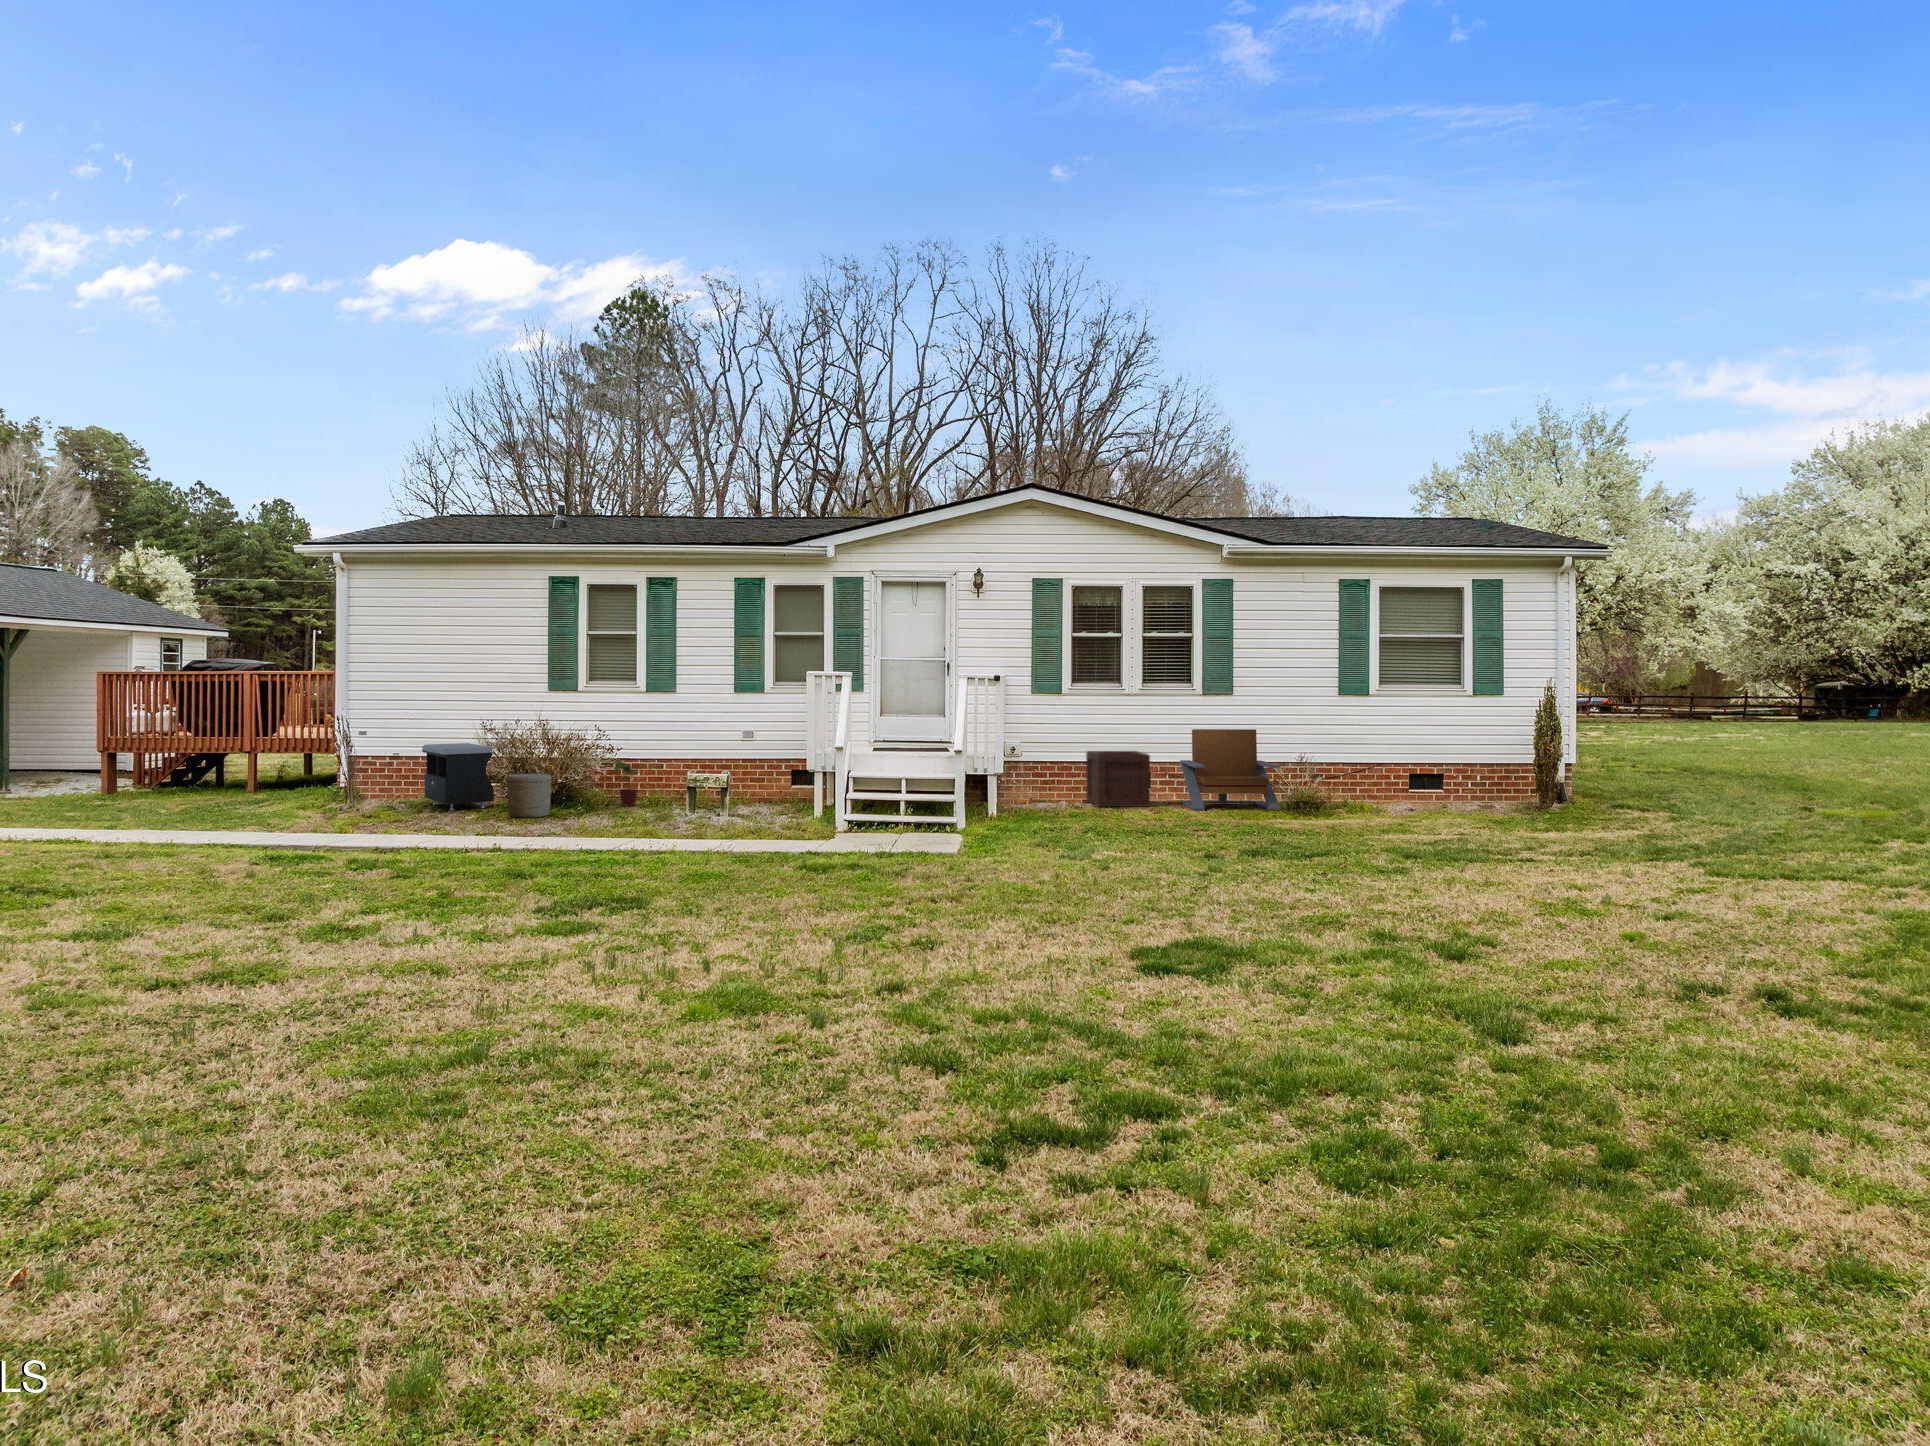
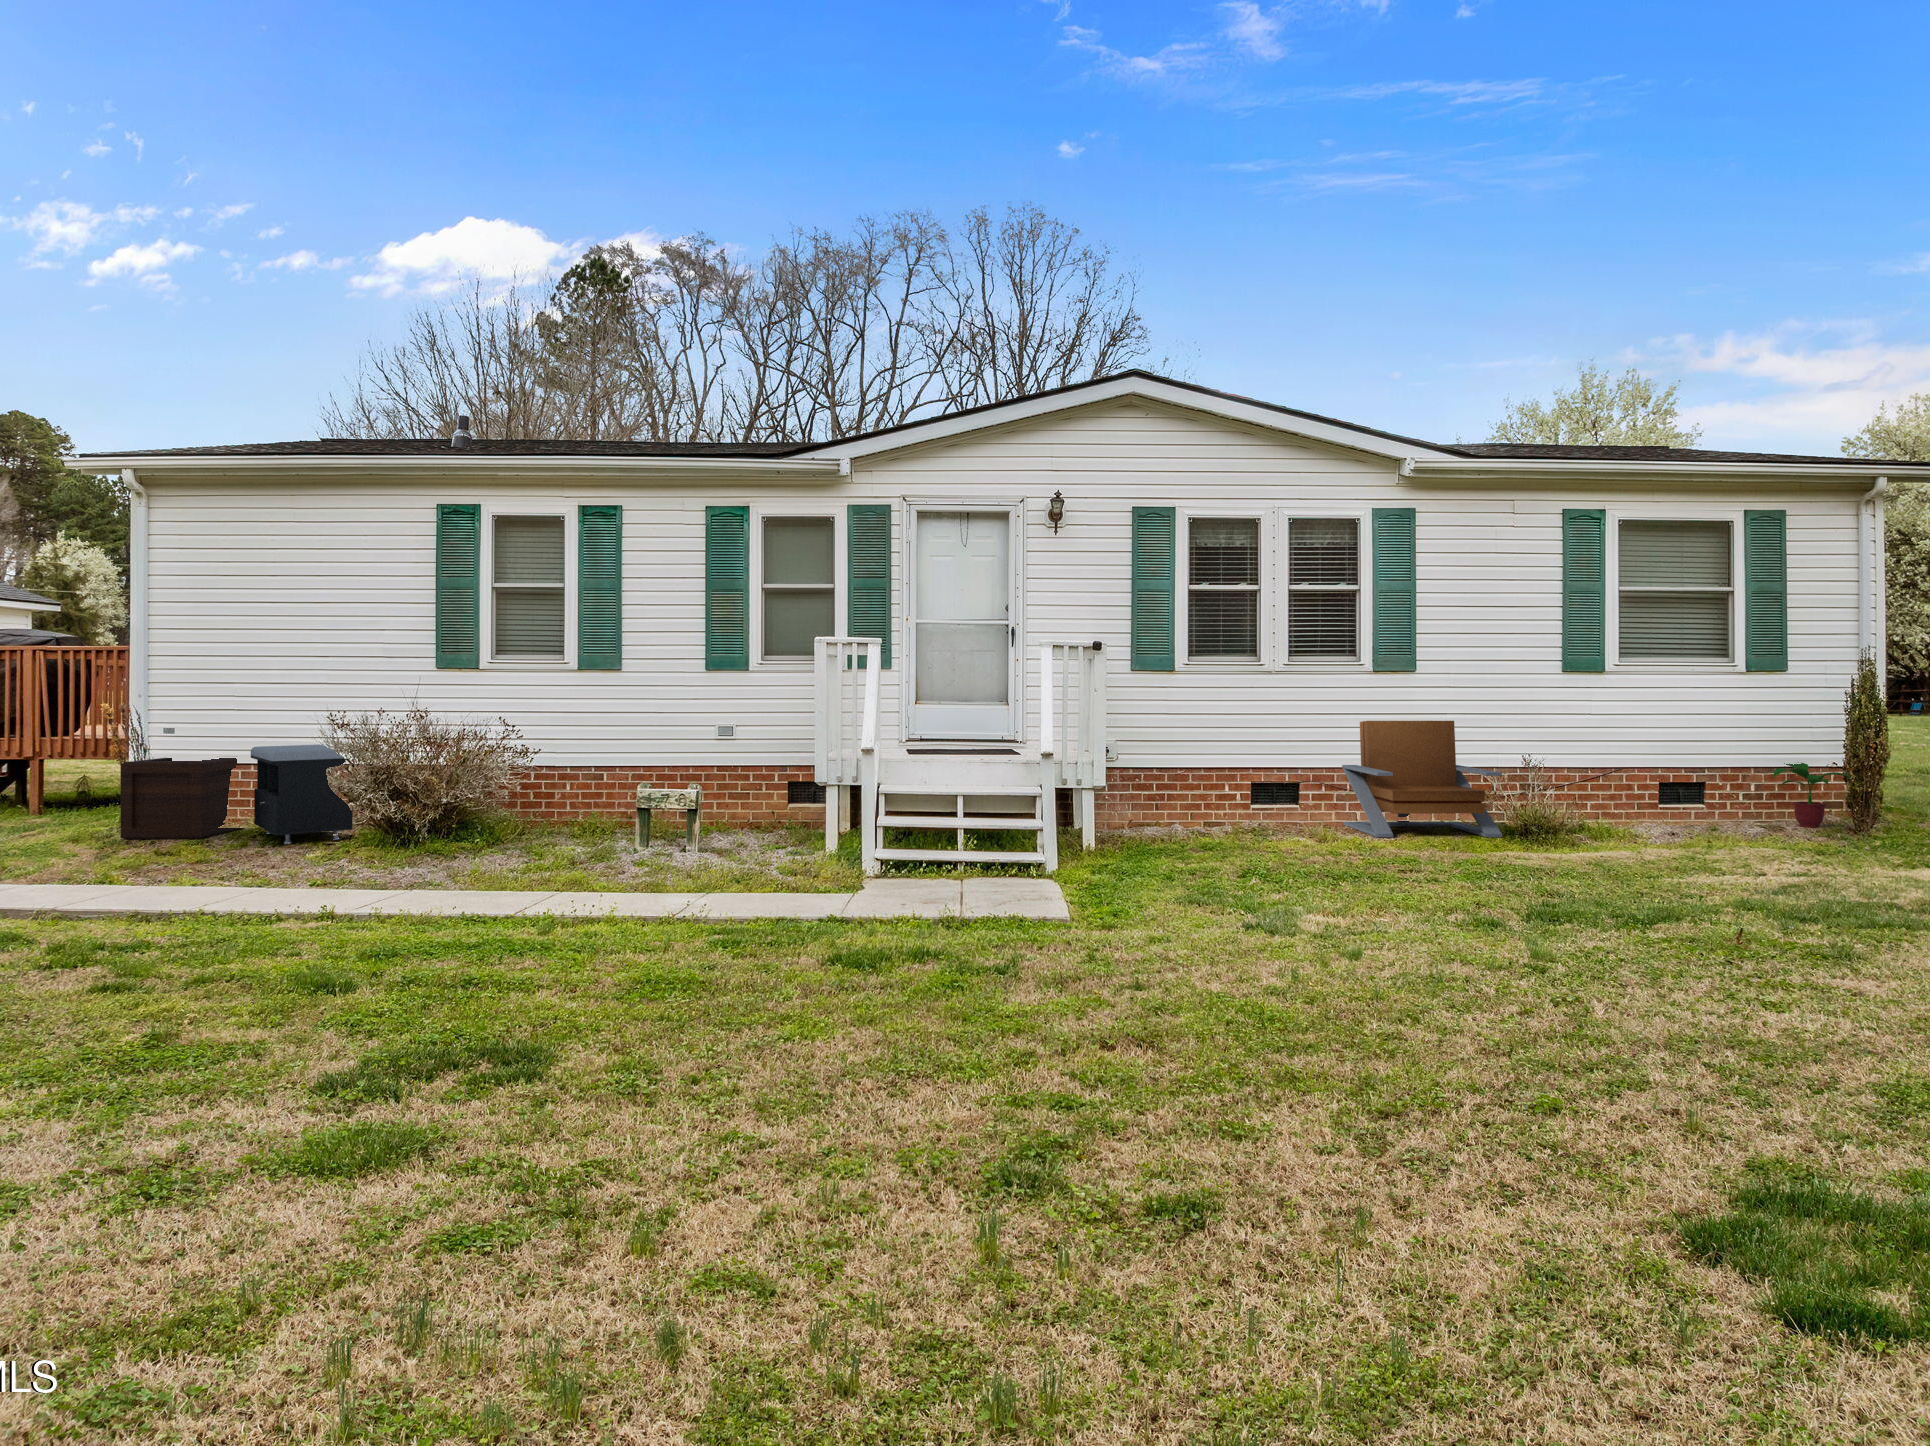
wooden crate: present [1086,751,1150,807] -> present [120,758,242,839]
potted plant: present [604,761,642,806] -> present [1773,763,1851,827]
woven basket: present [506,774,551,818] -> none [362,789,433,856]

